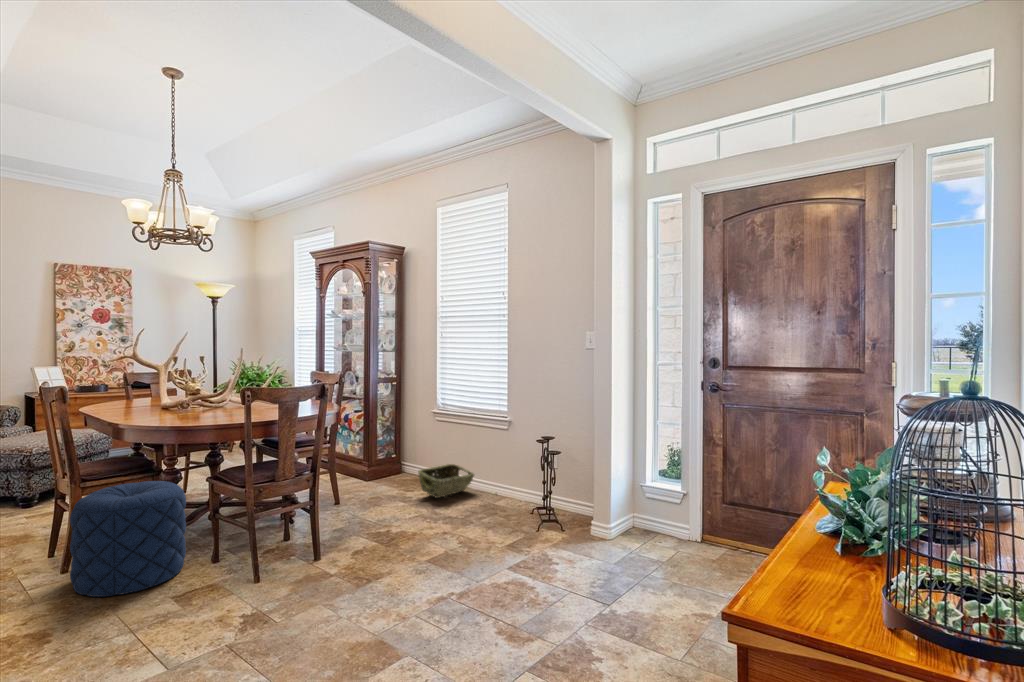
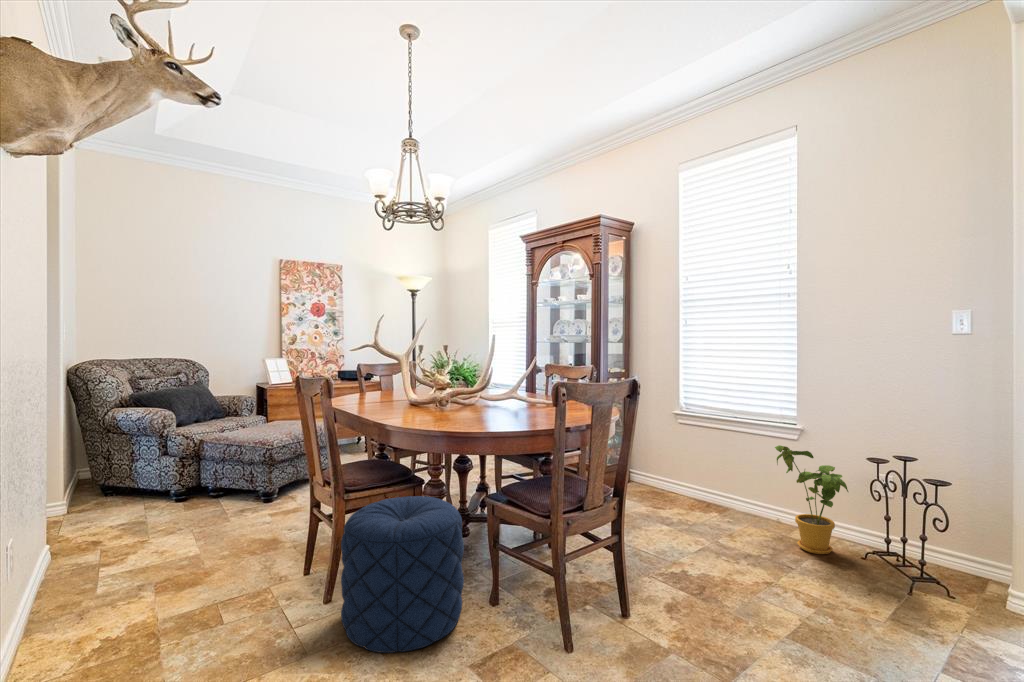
house plant: none [474,433,526,514] -> present [775,445,848,554]
woven basket: present [418,464,474,498] -> none [677,477,745,521]

